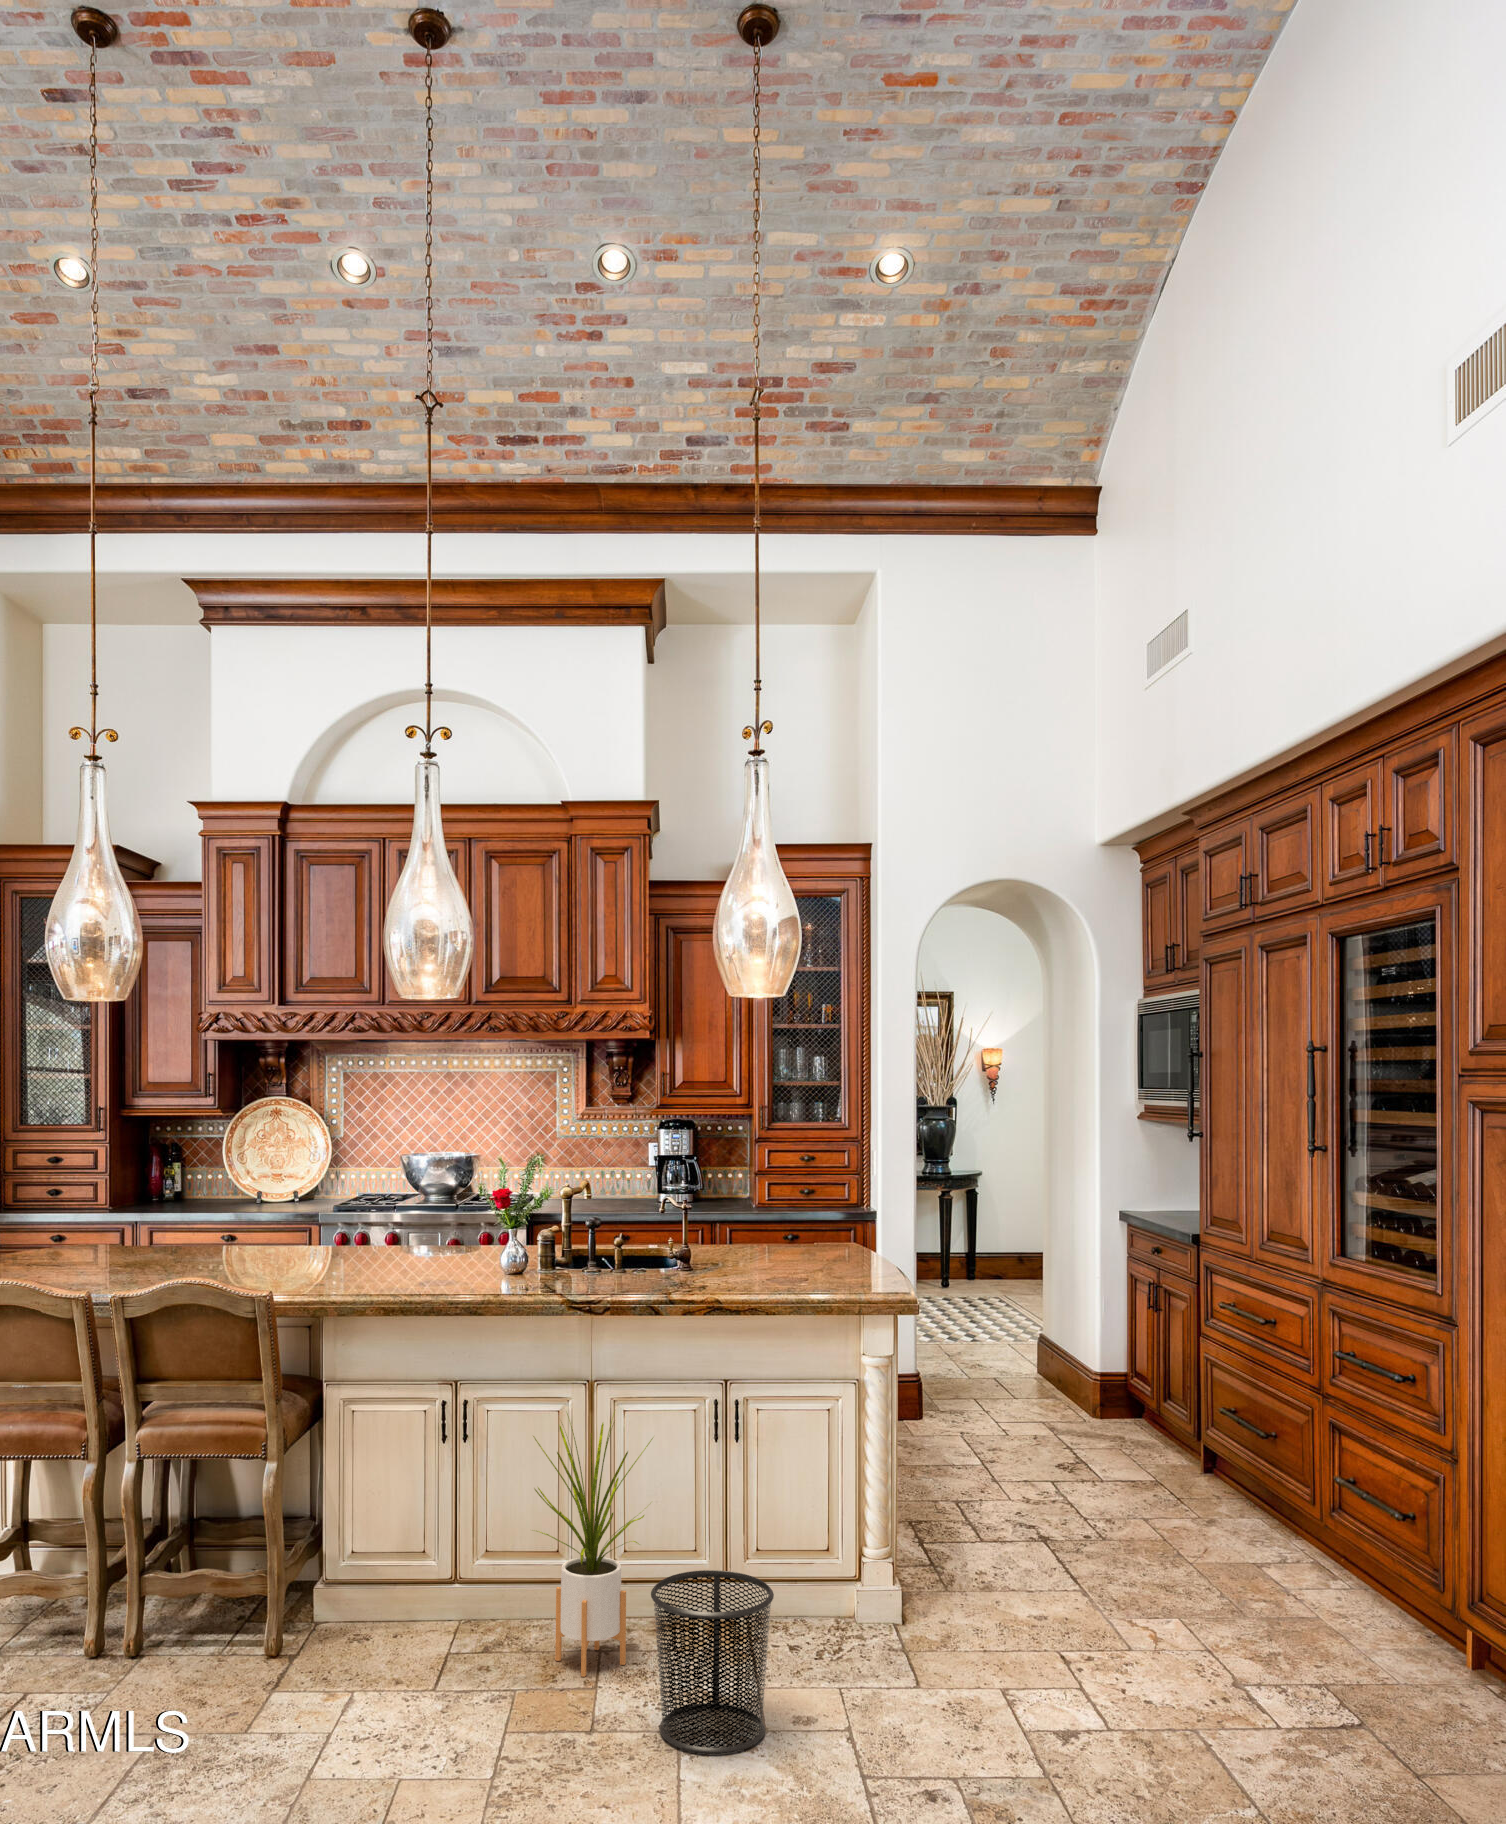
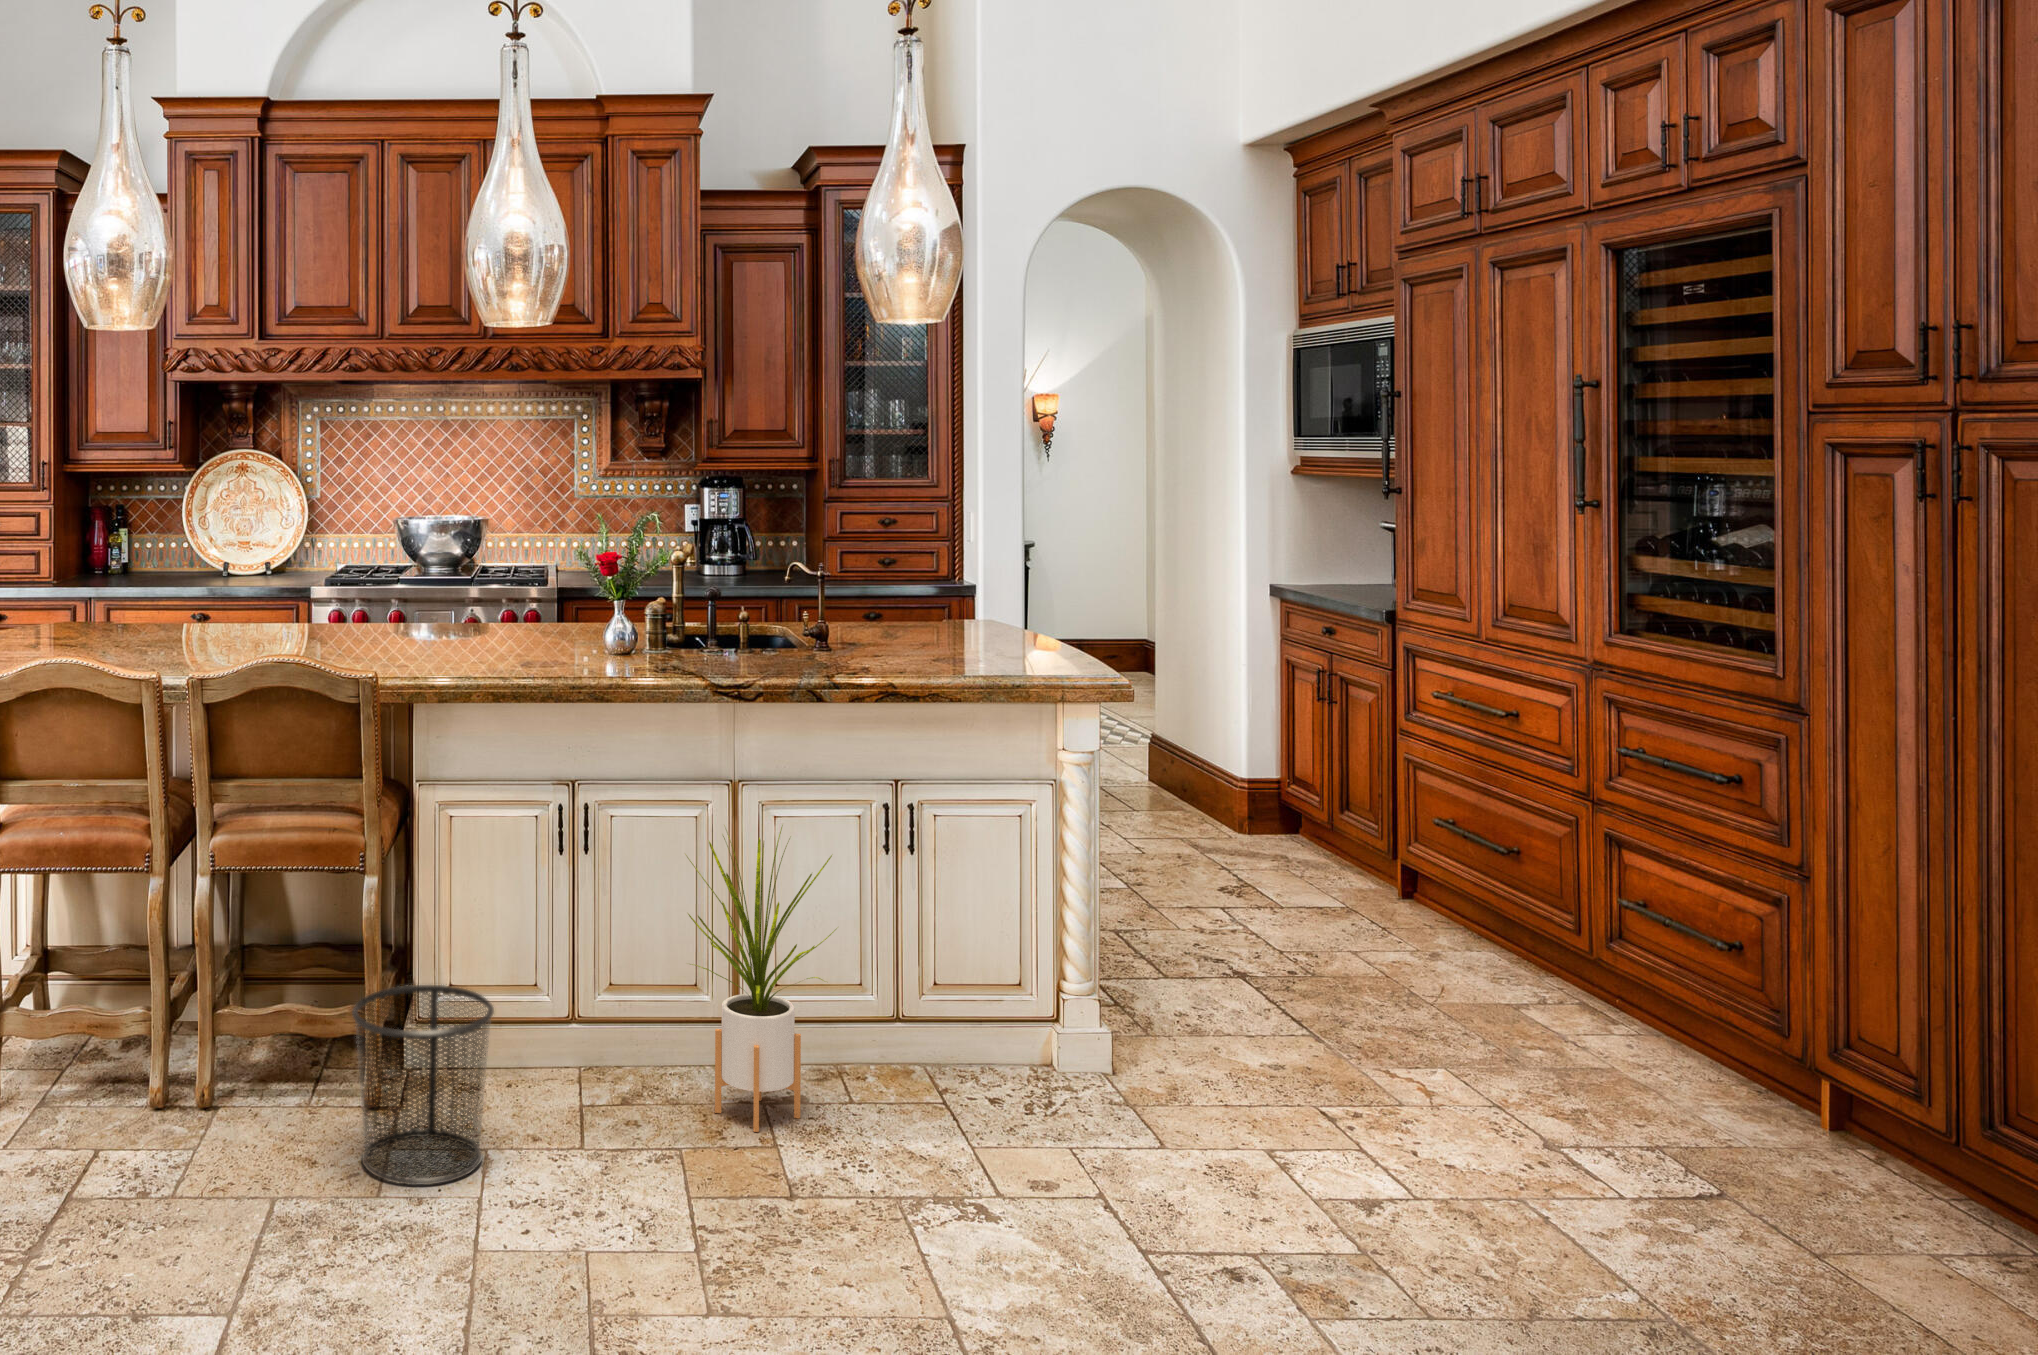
waste bin: present [651,1570,774,1754] -> present [352,985,494,1185]

